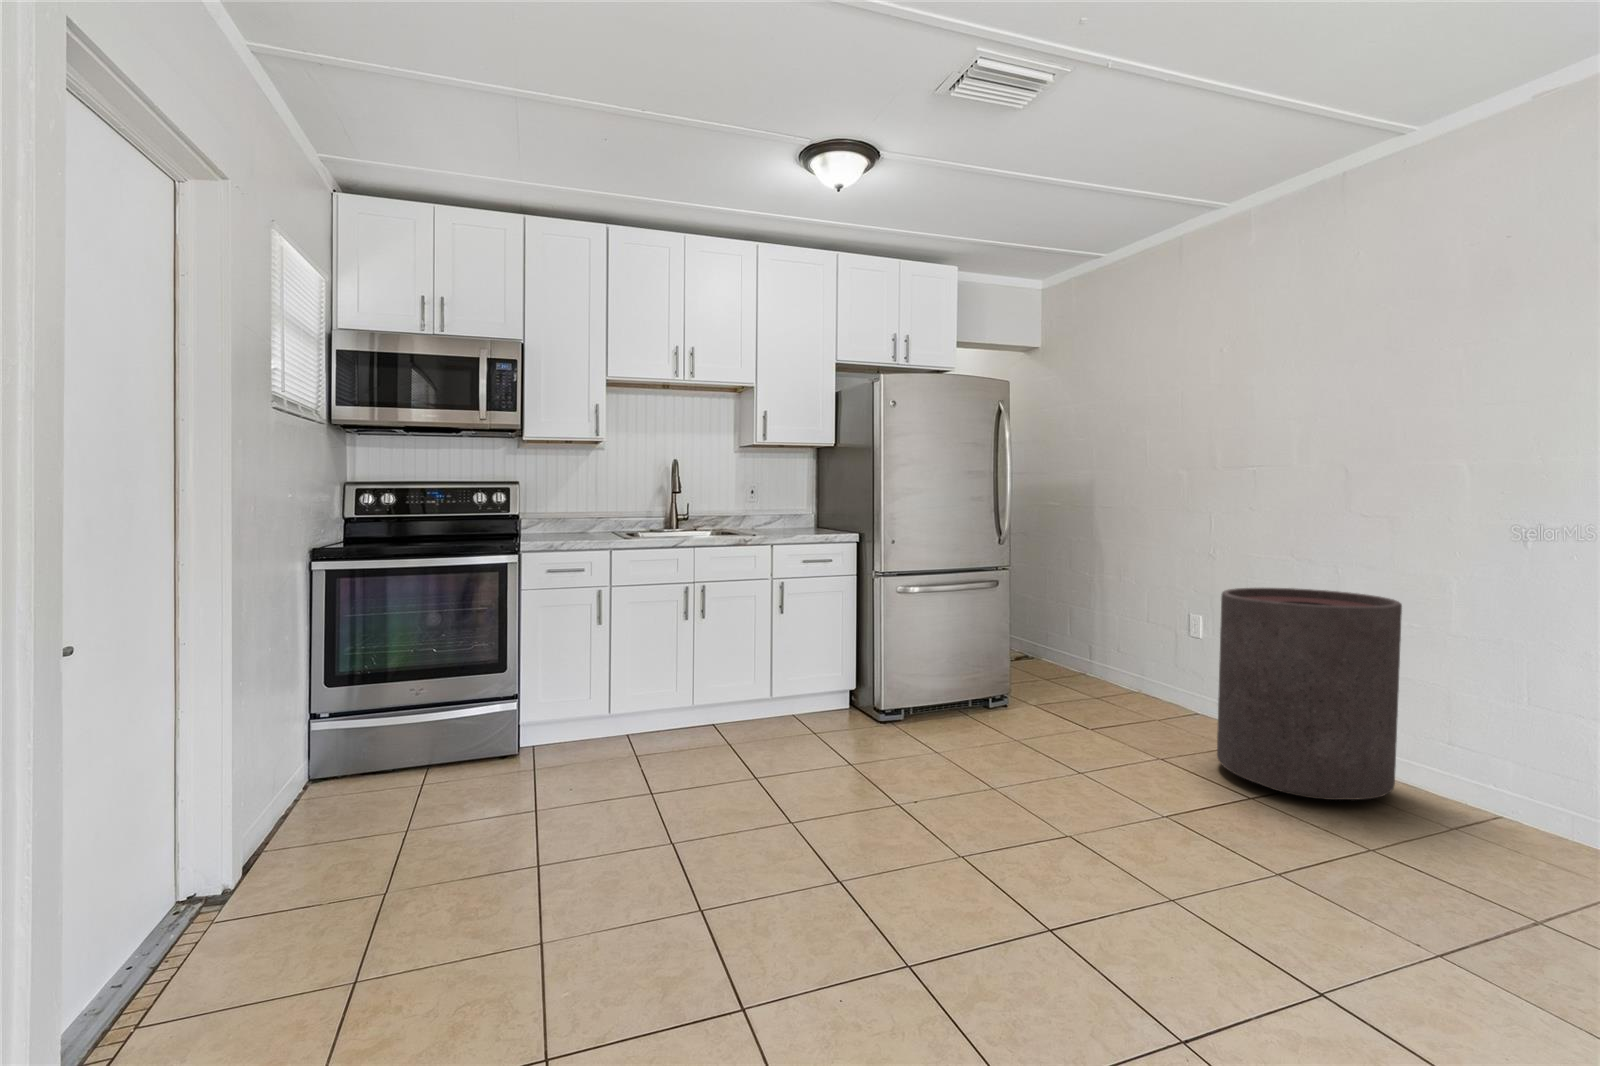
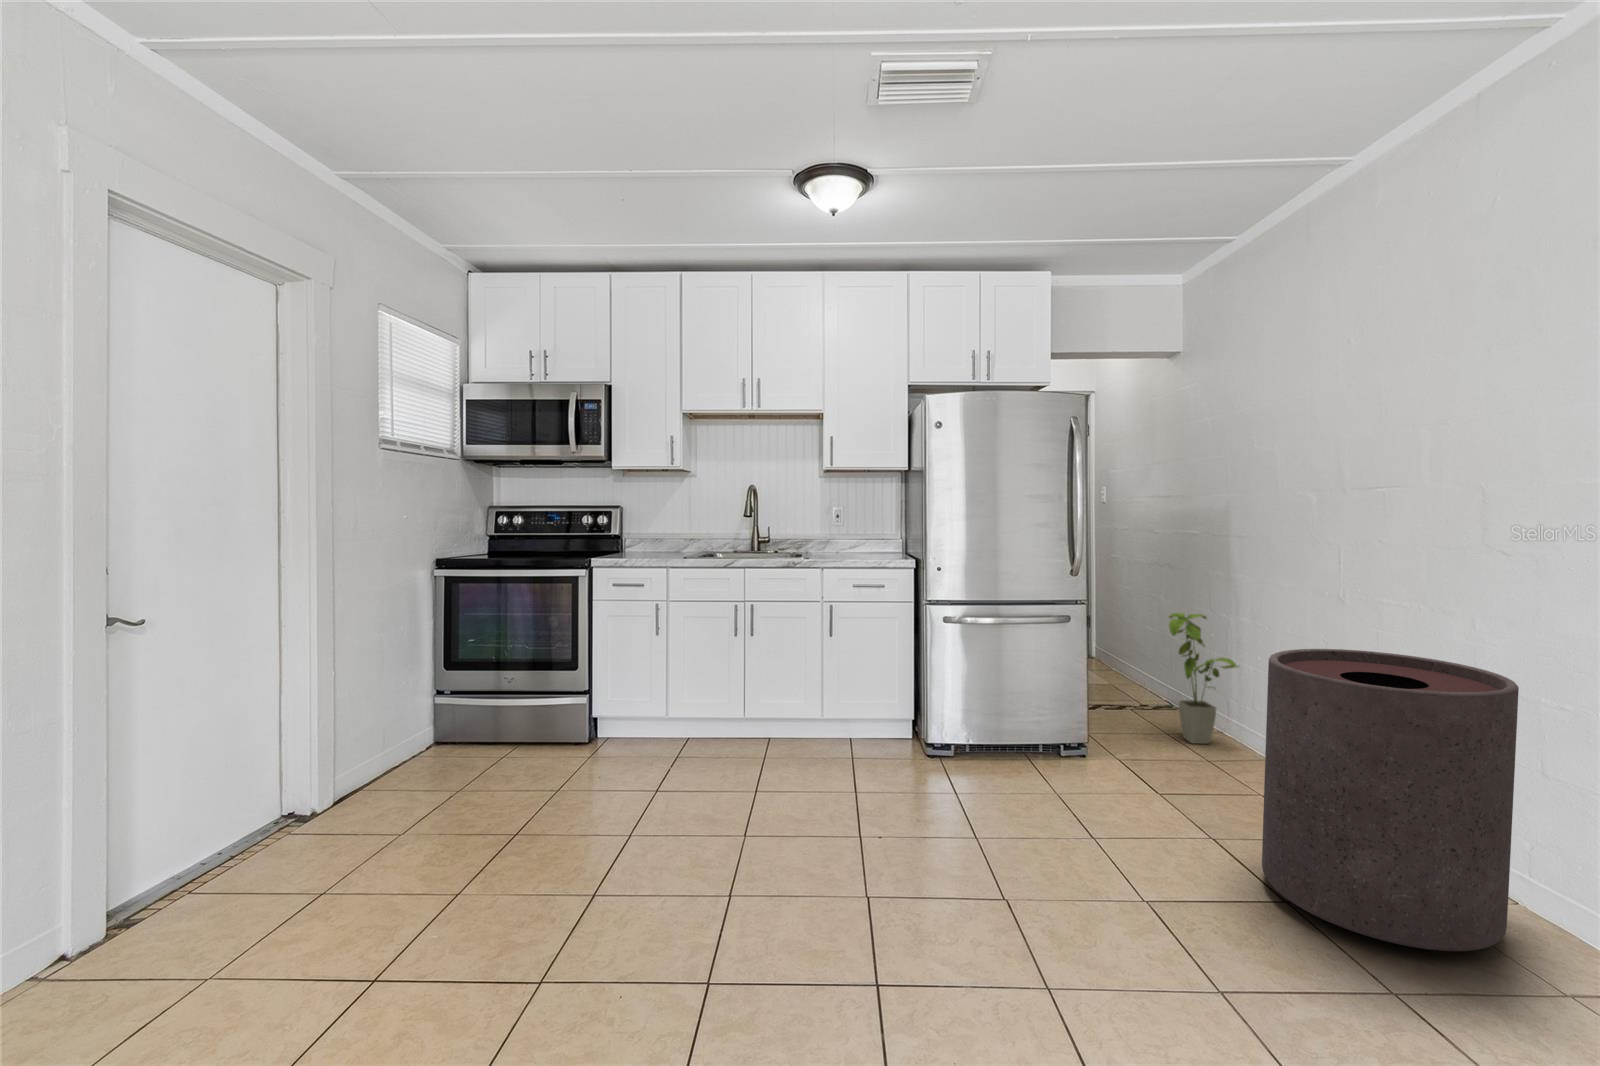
house plant: none [1051,575,1113,687] -> present [1169,613,1238,744]

